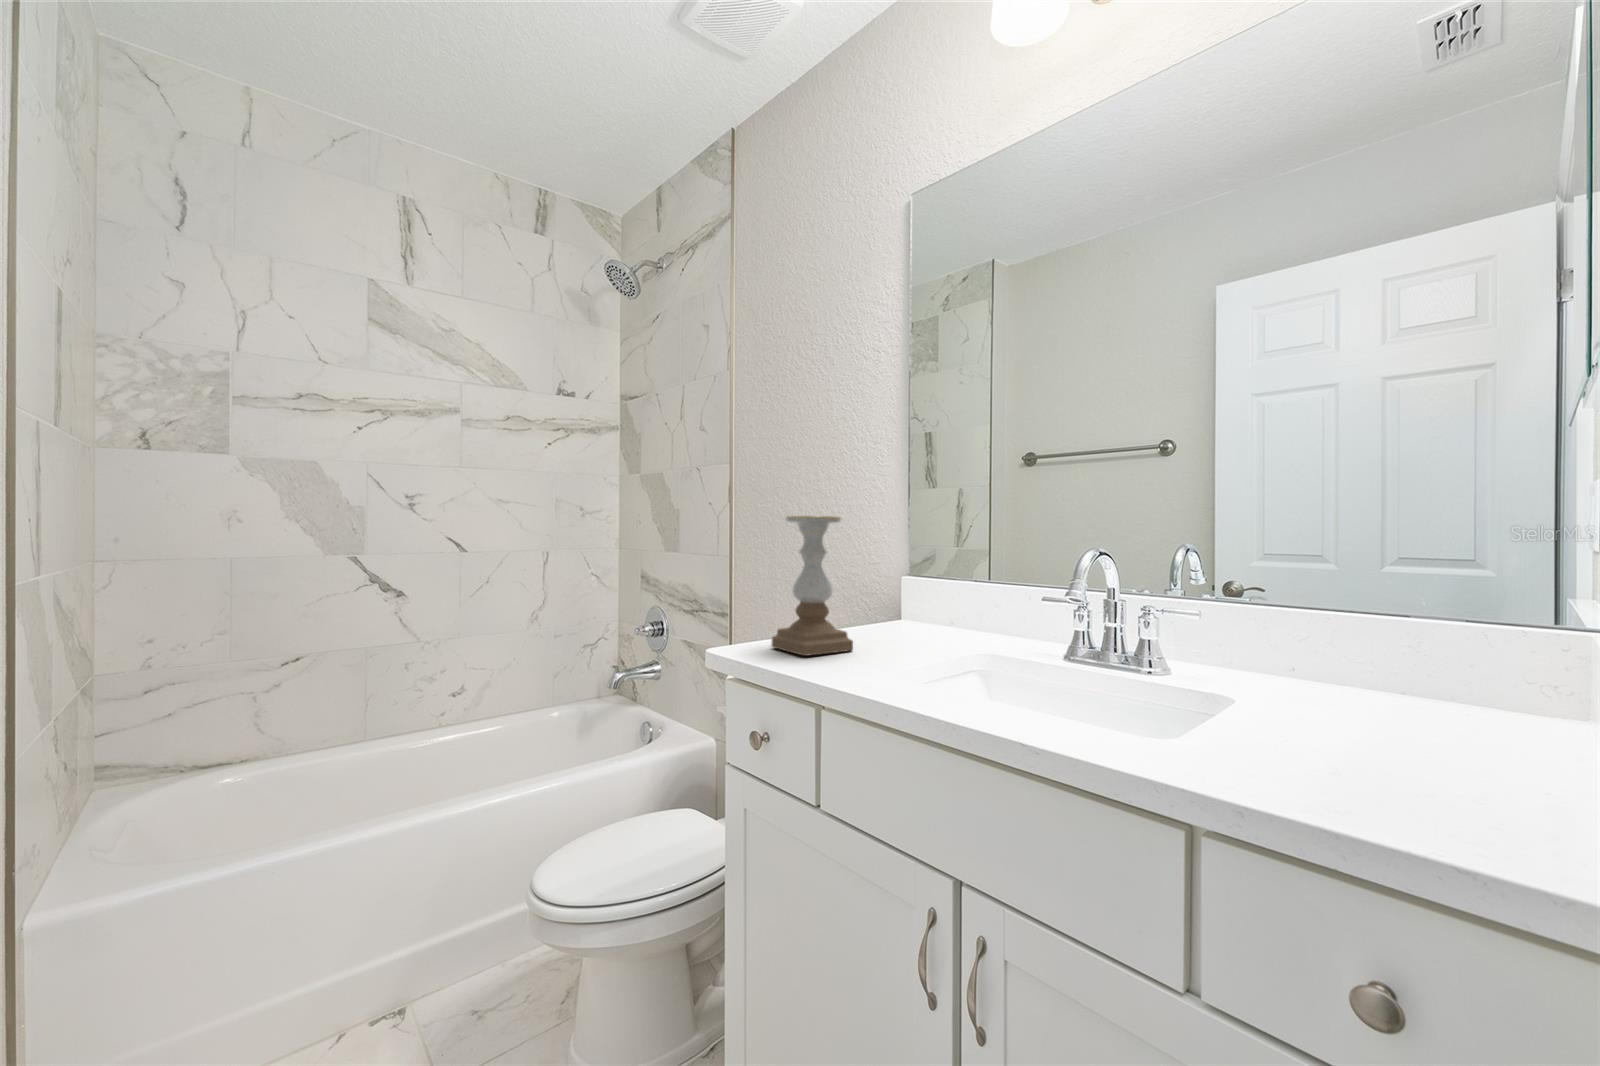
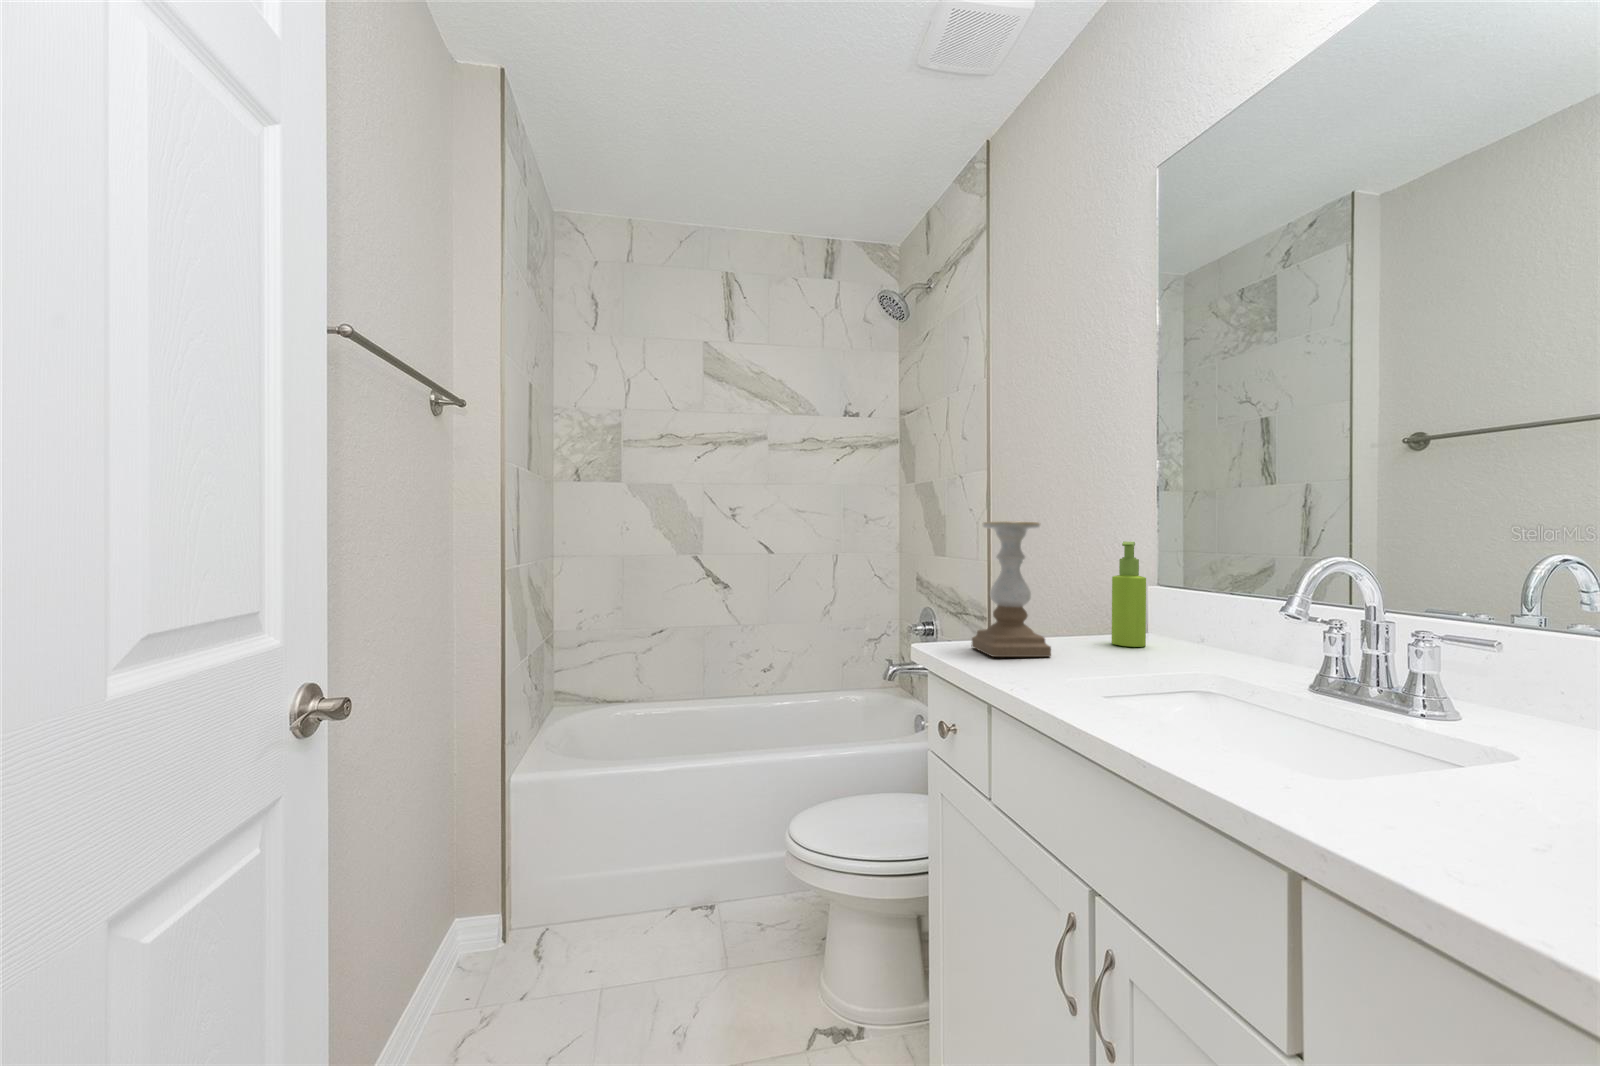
soap dispenser: none [886,537,915,635] -> present [1112,542,1146,647]

